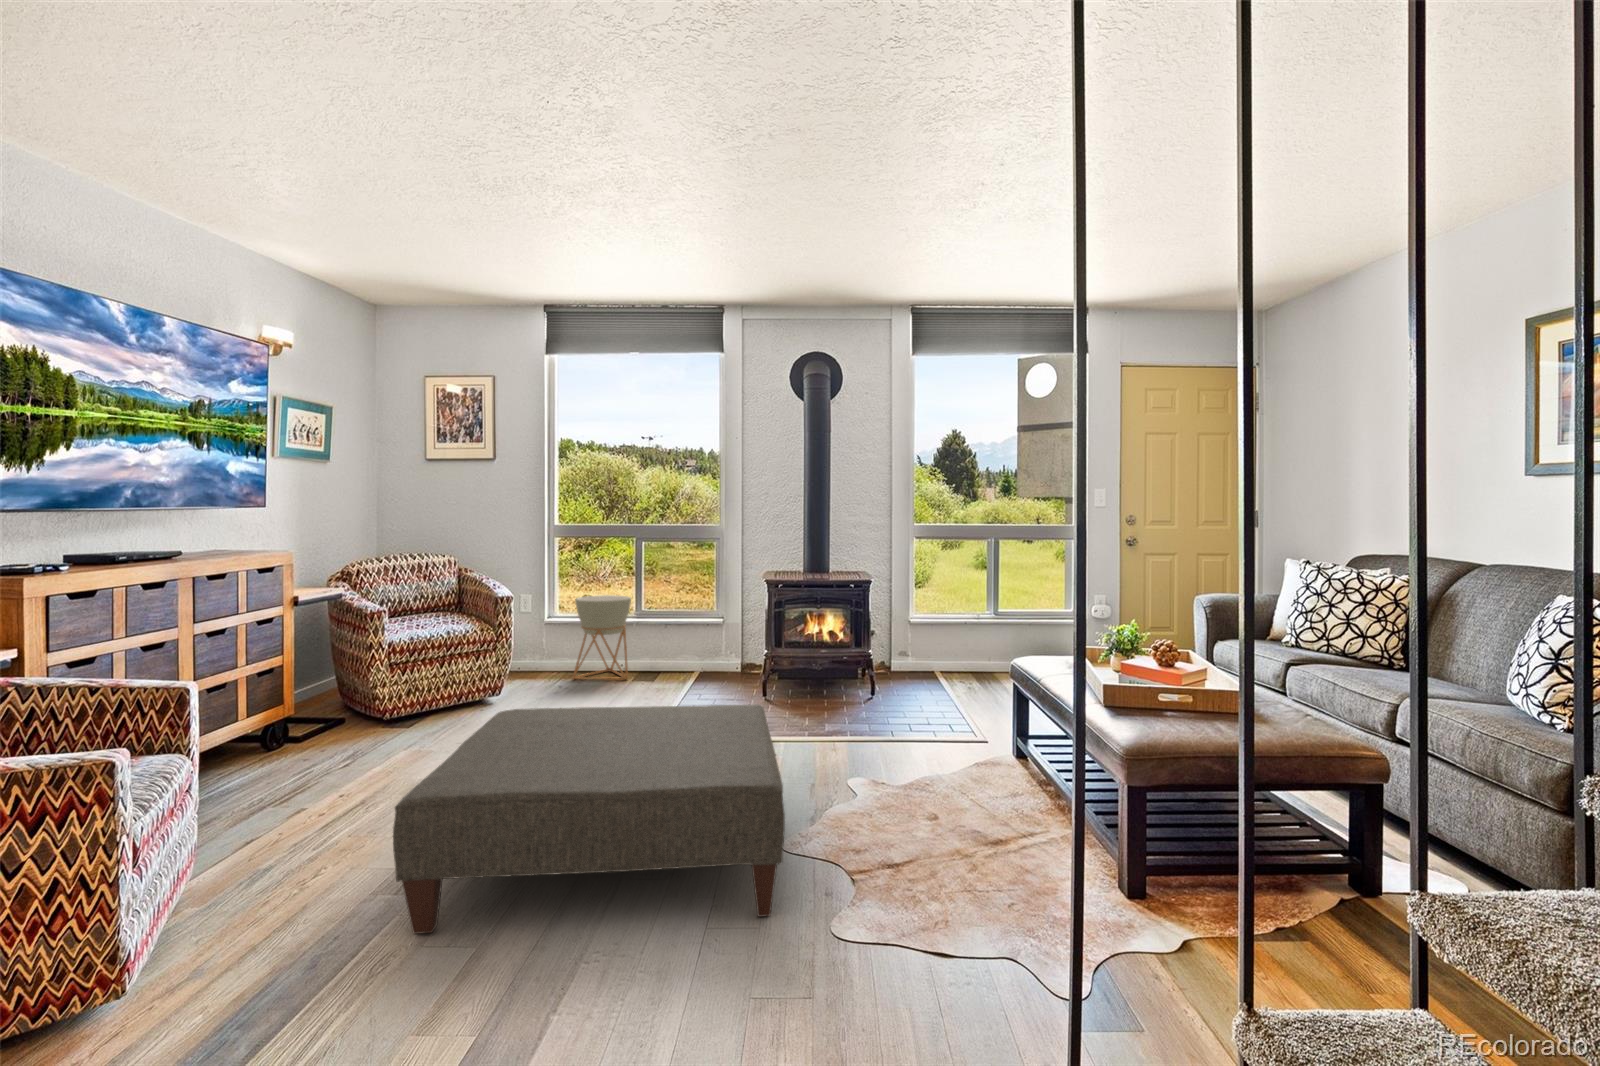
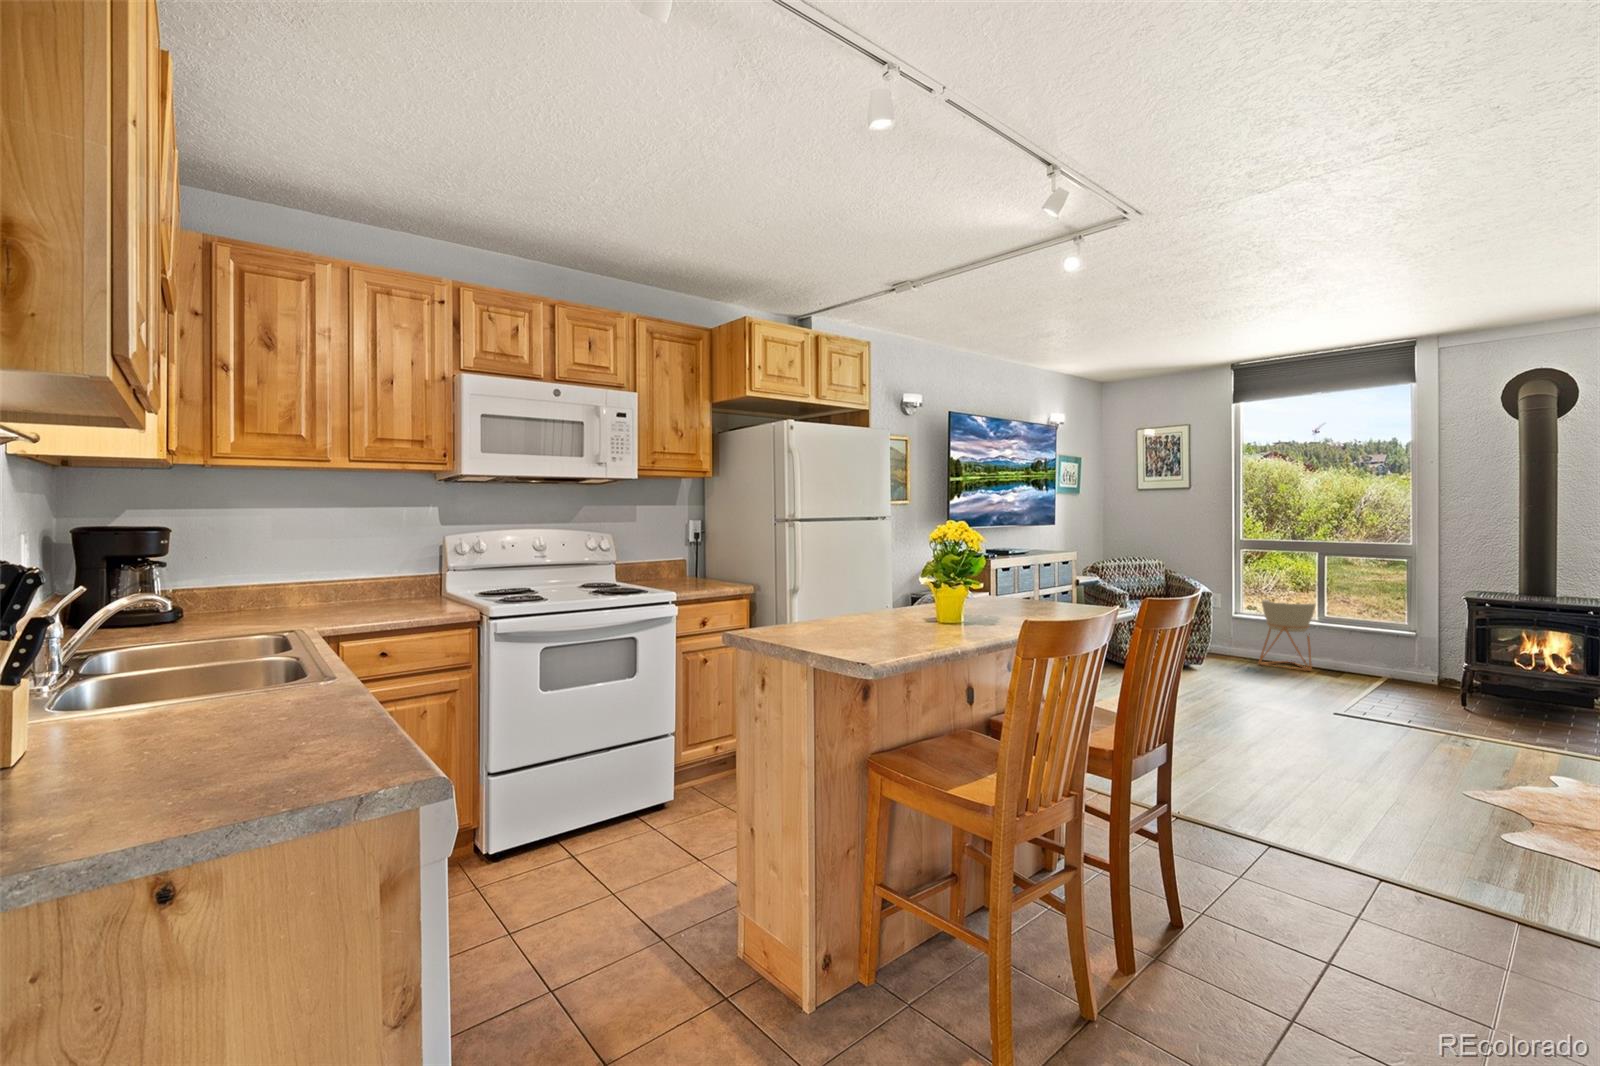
ottoman: present [393,705,785,934] -> none [1201,669,1510,837]

